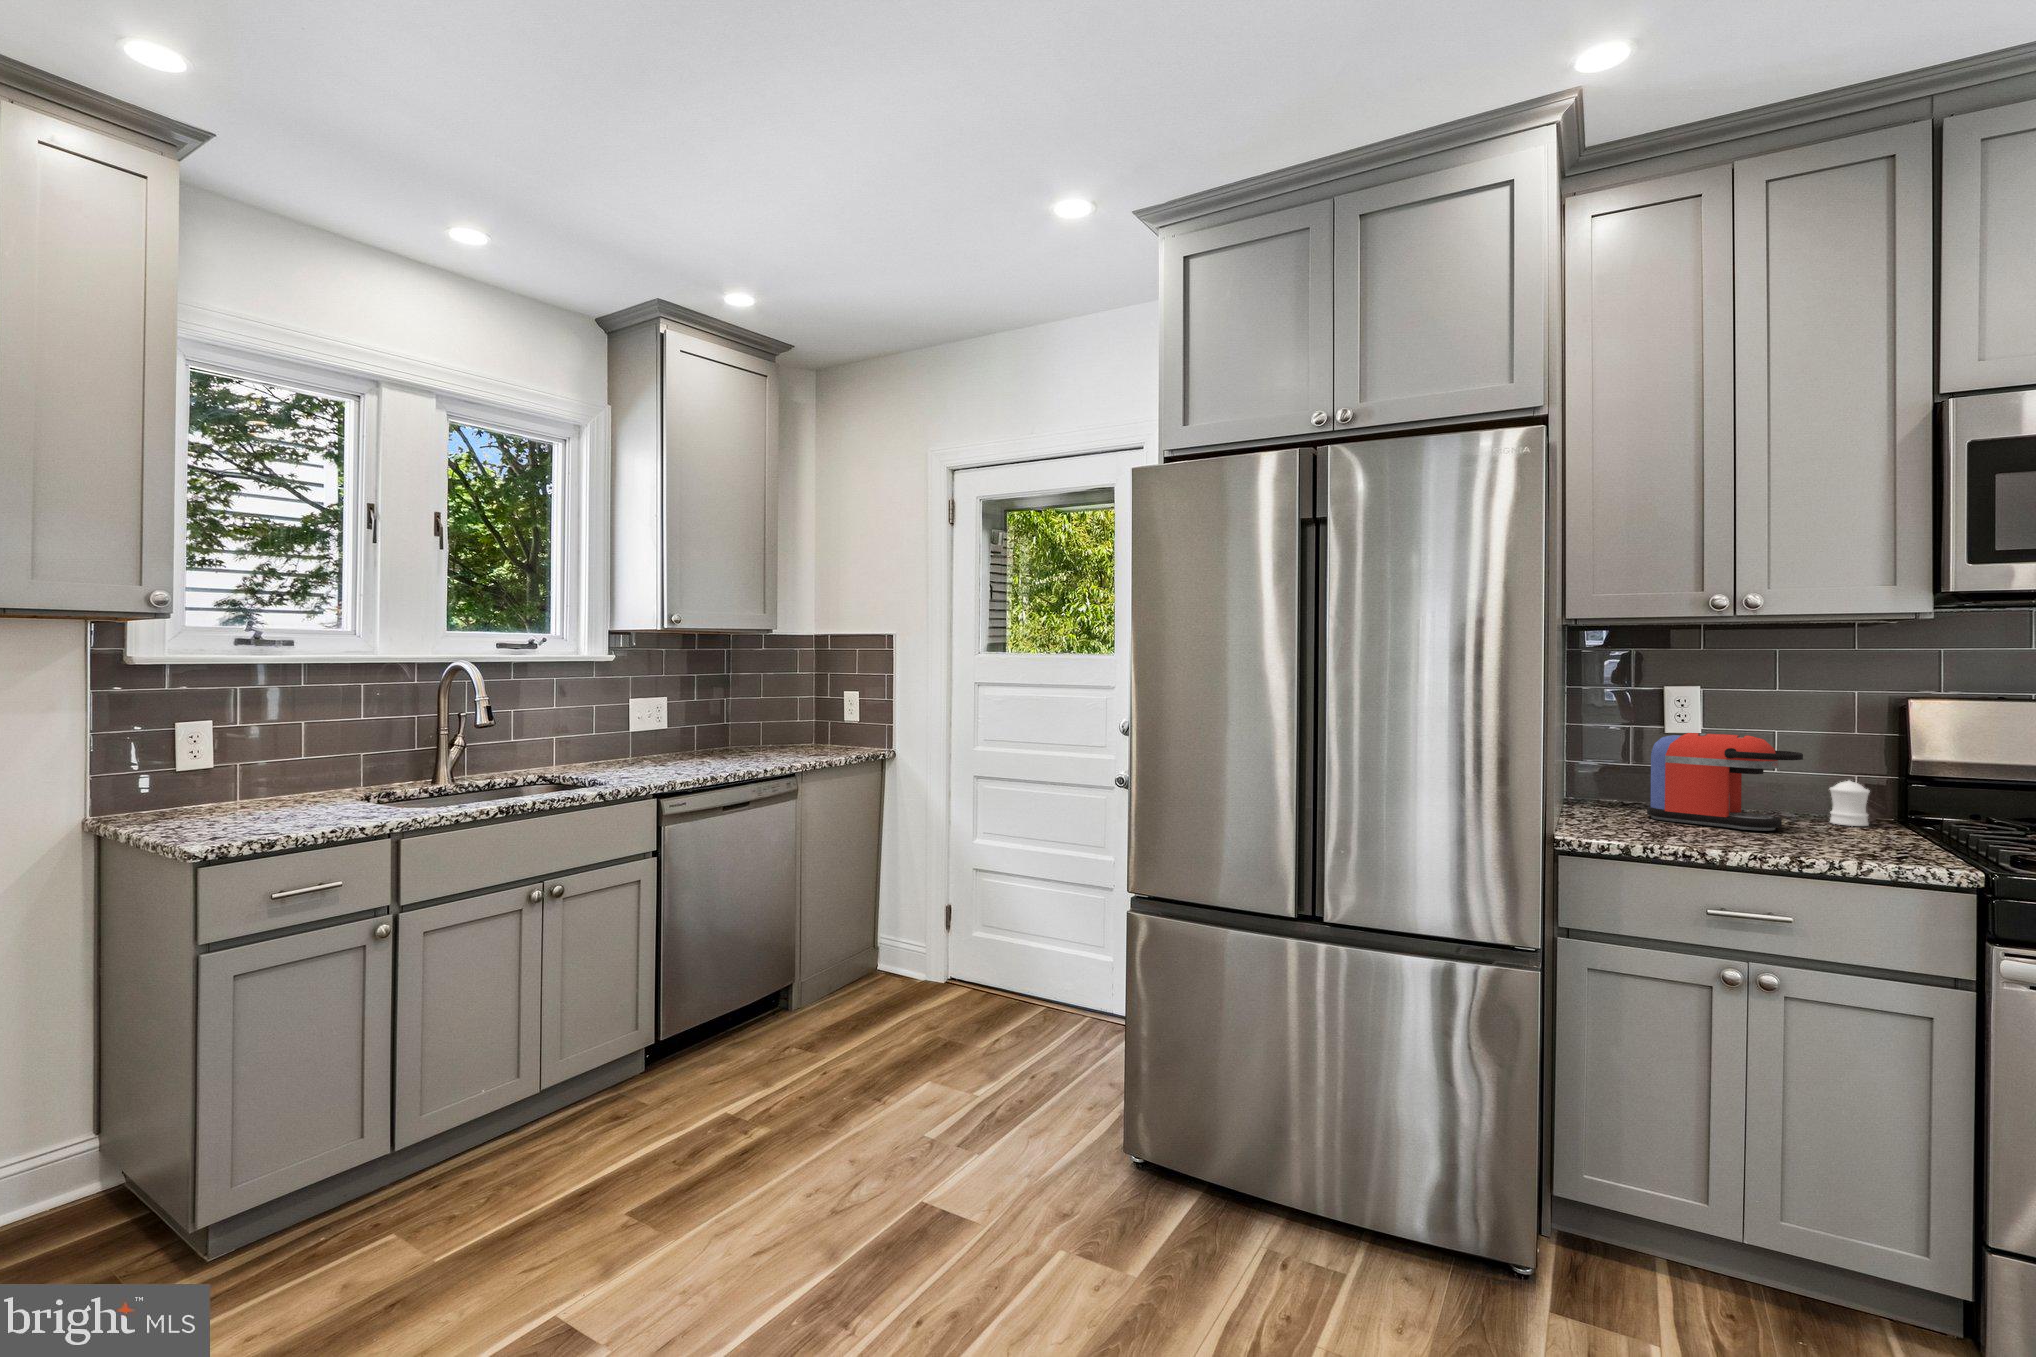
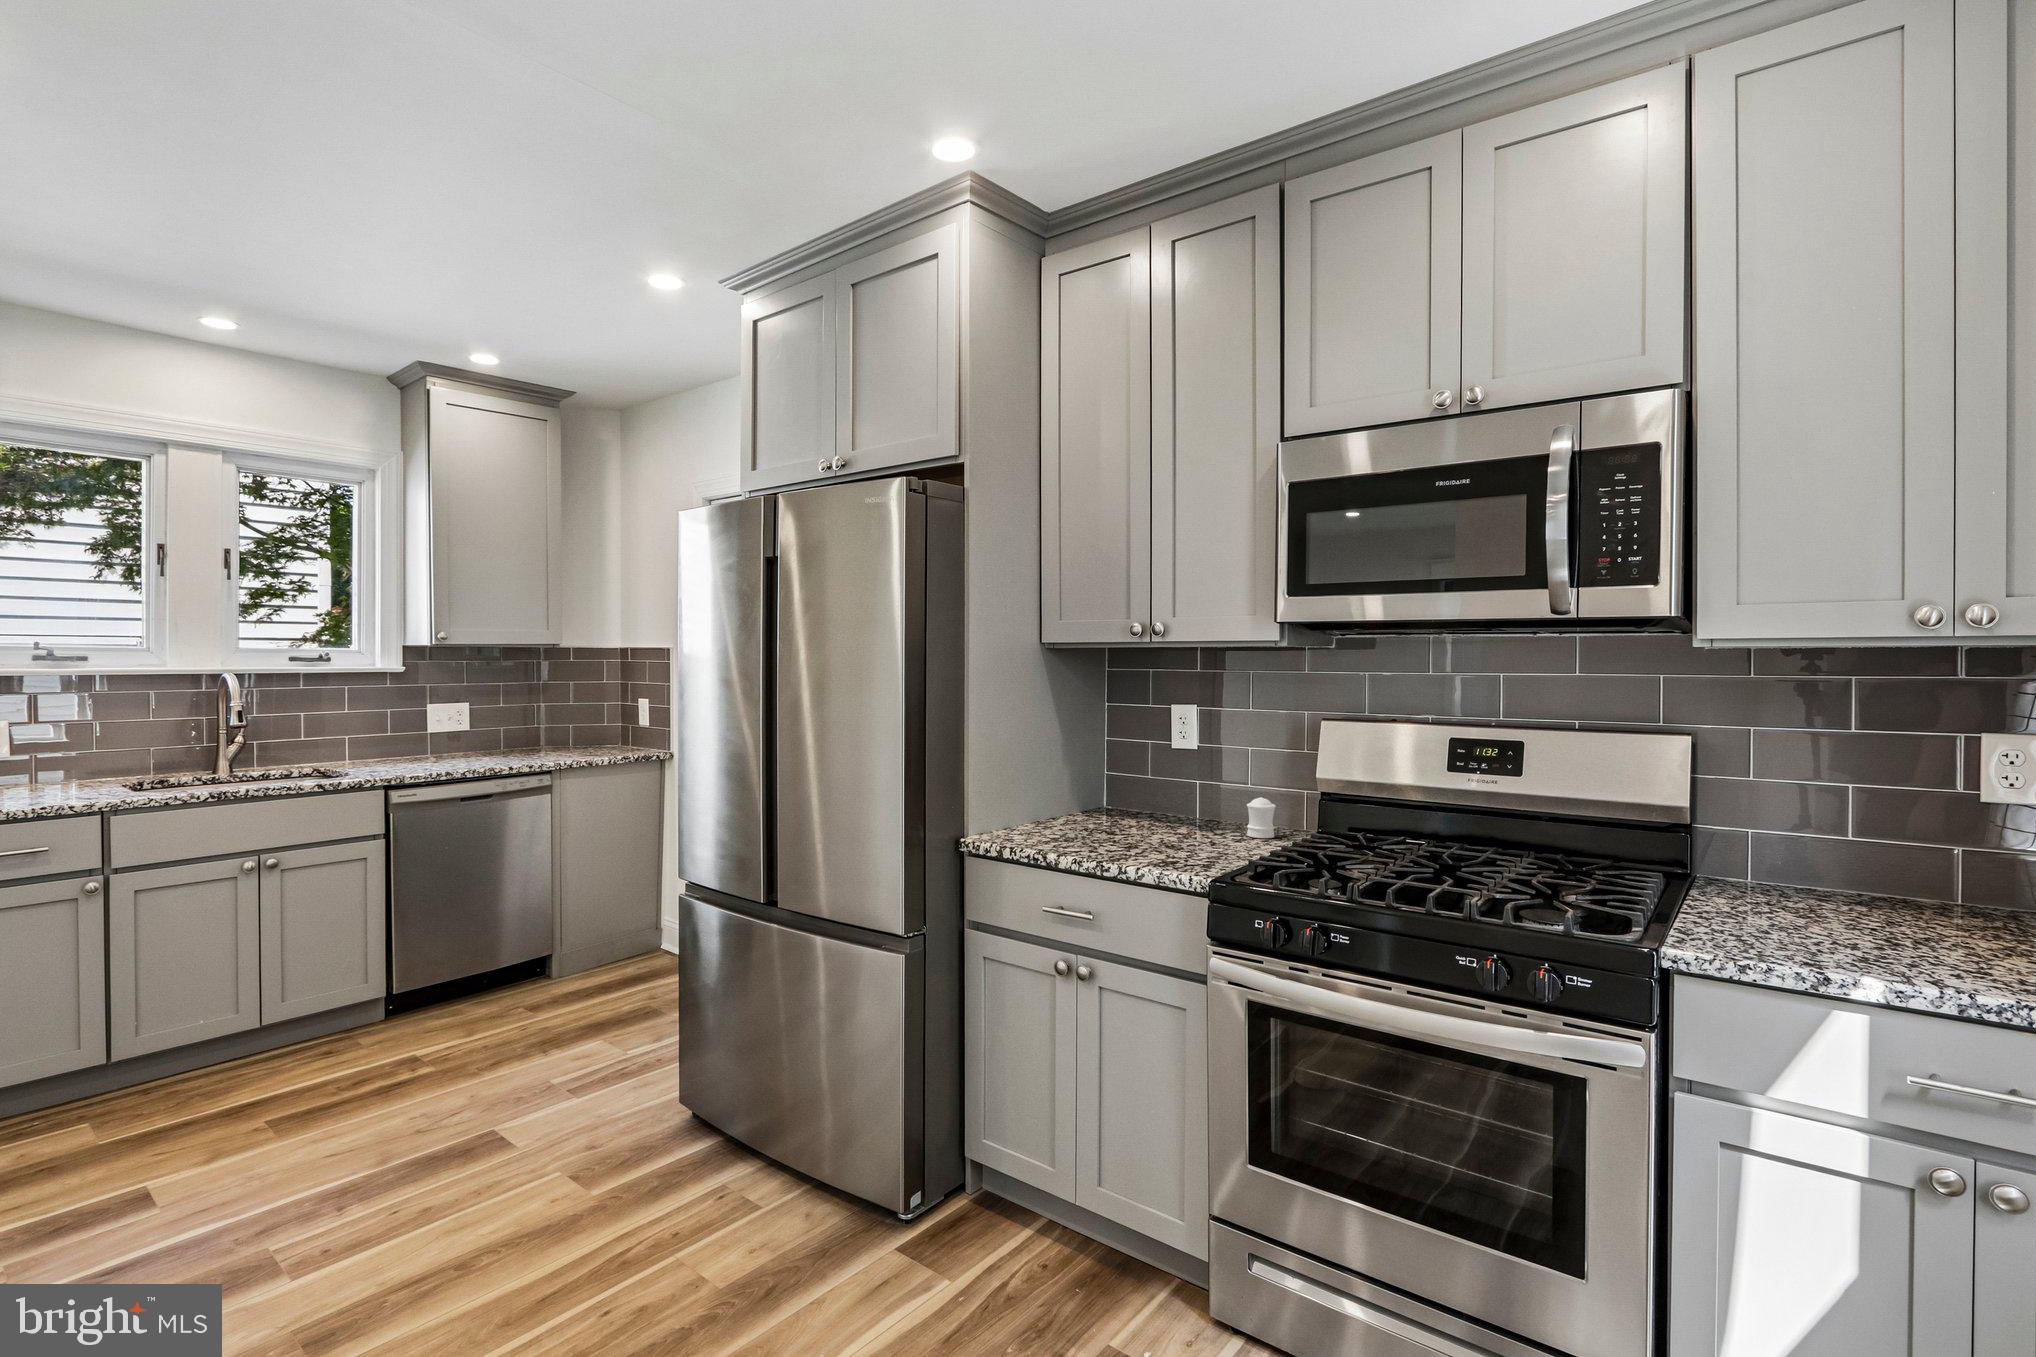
coffee maker: present [1647,733,1803,831] -> none [1101,752,1191,840]

